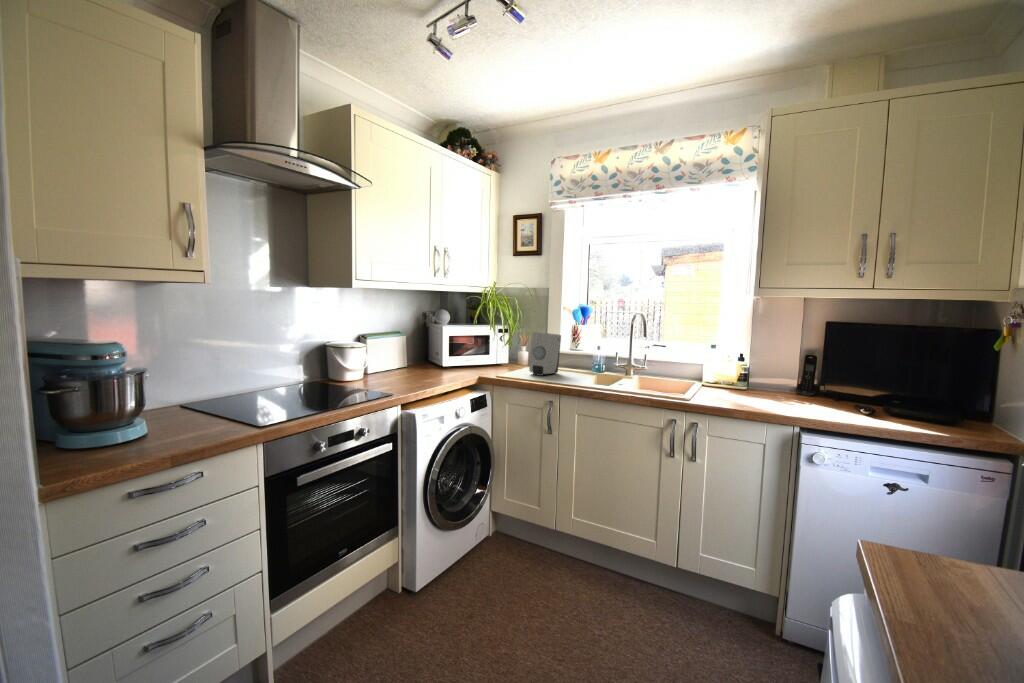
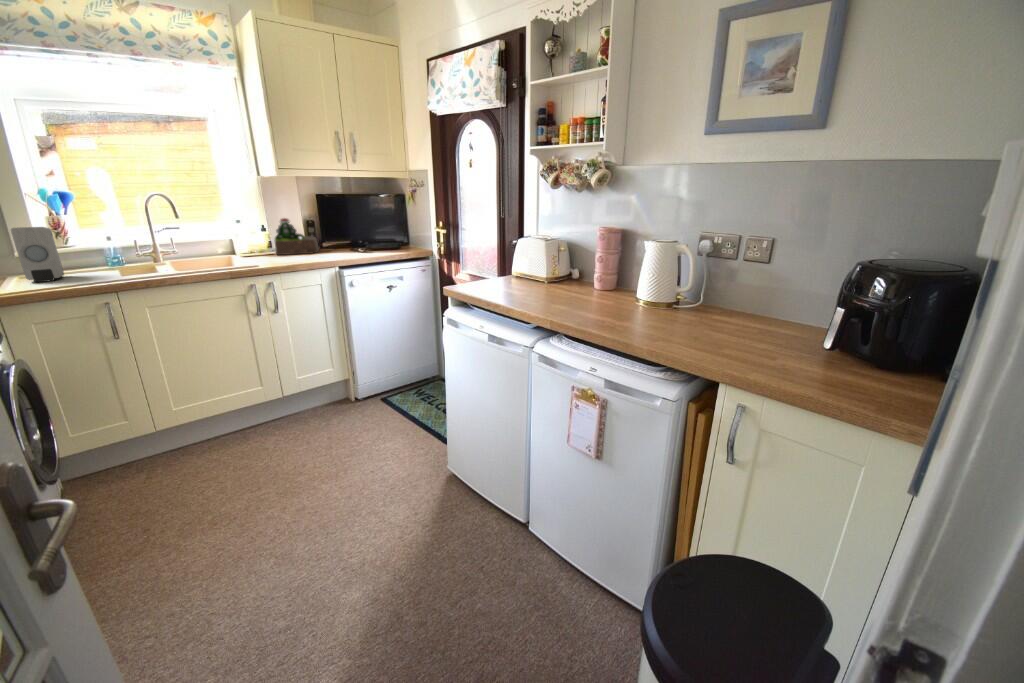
succulent plant: none [744,348,813,399] -> present [274,218,319,255]

